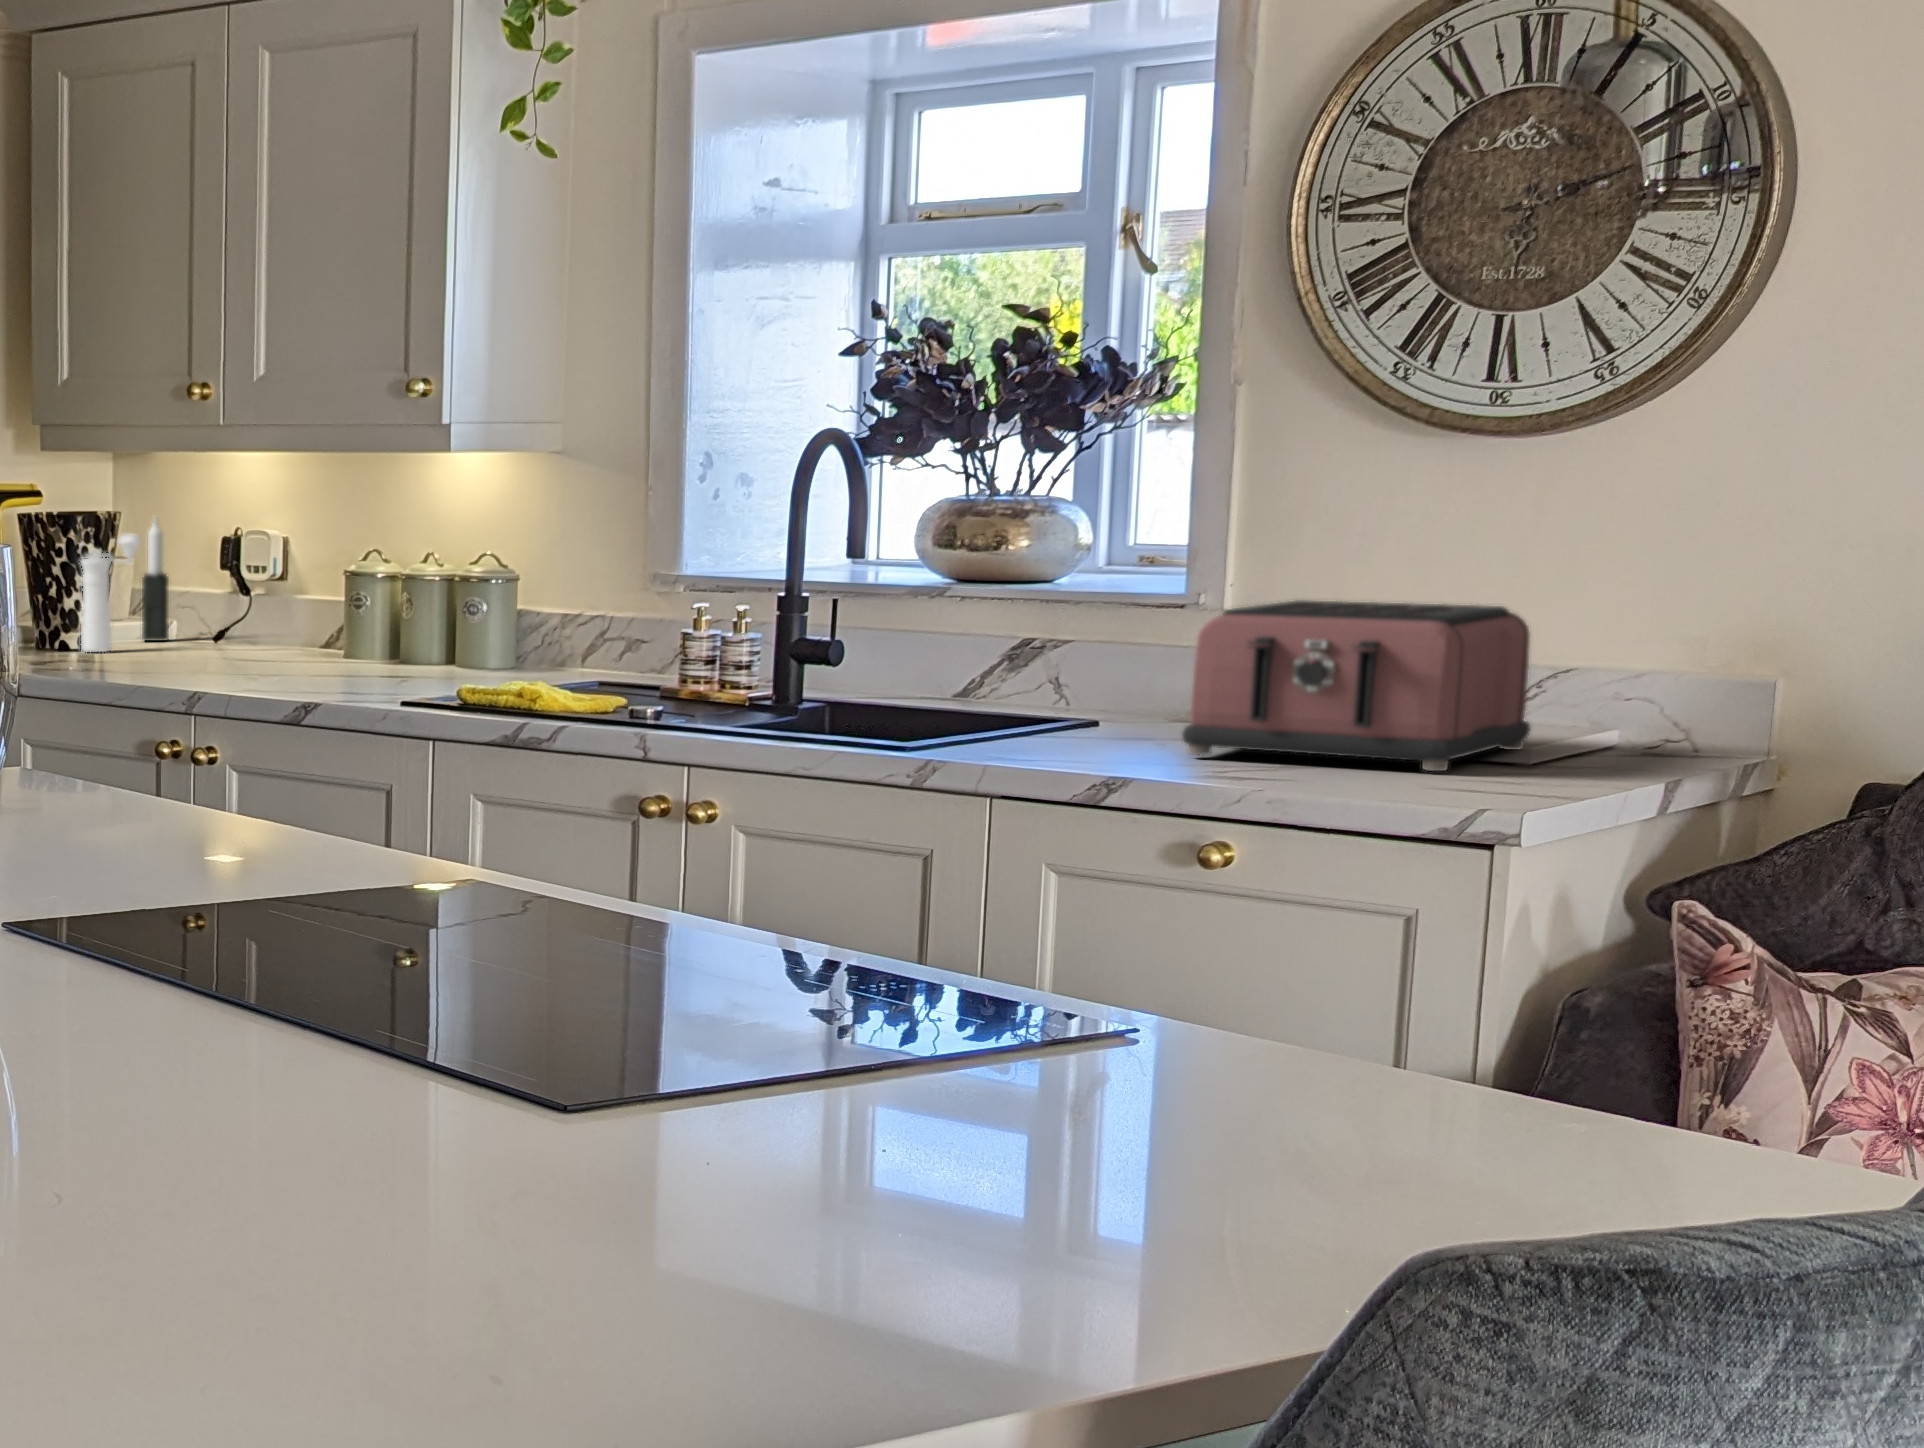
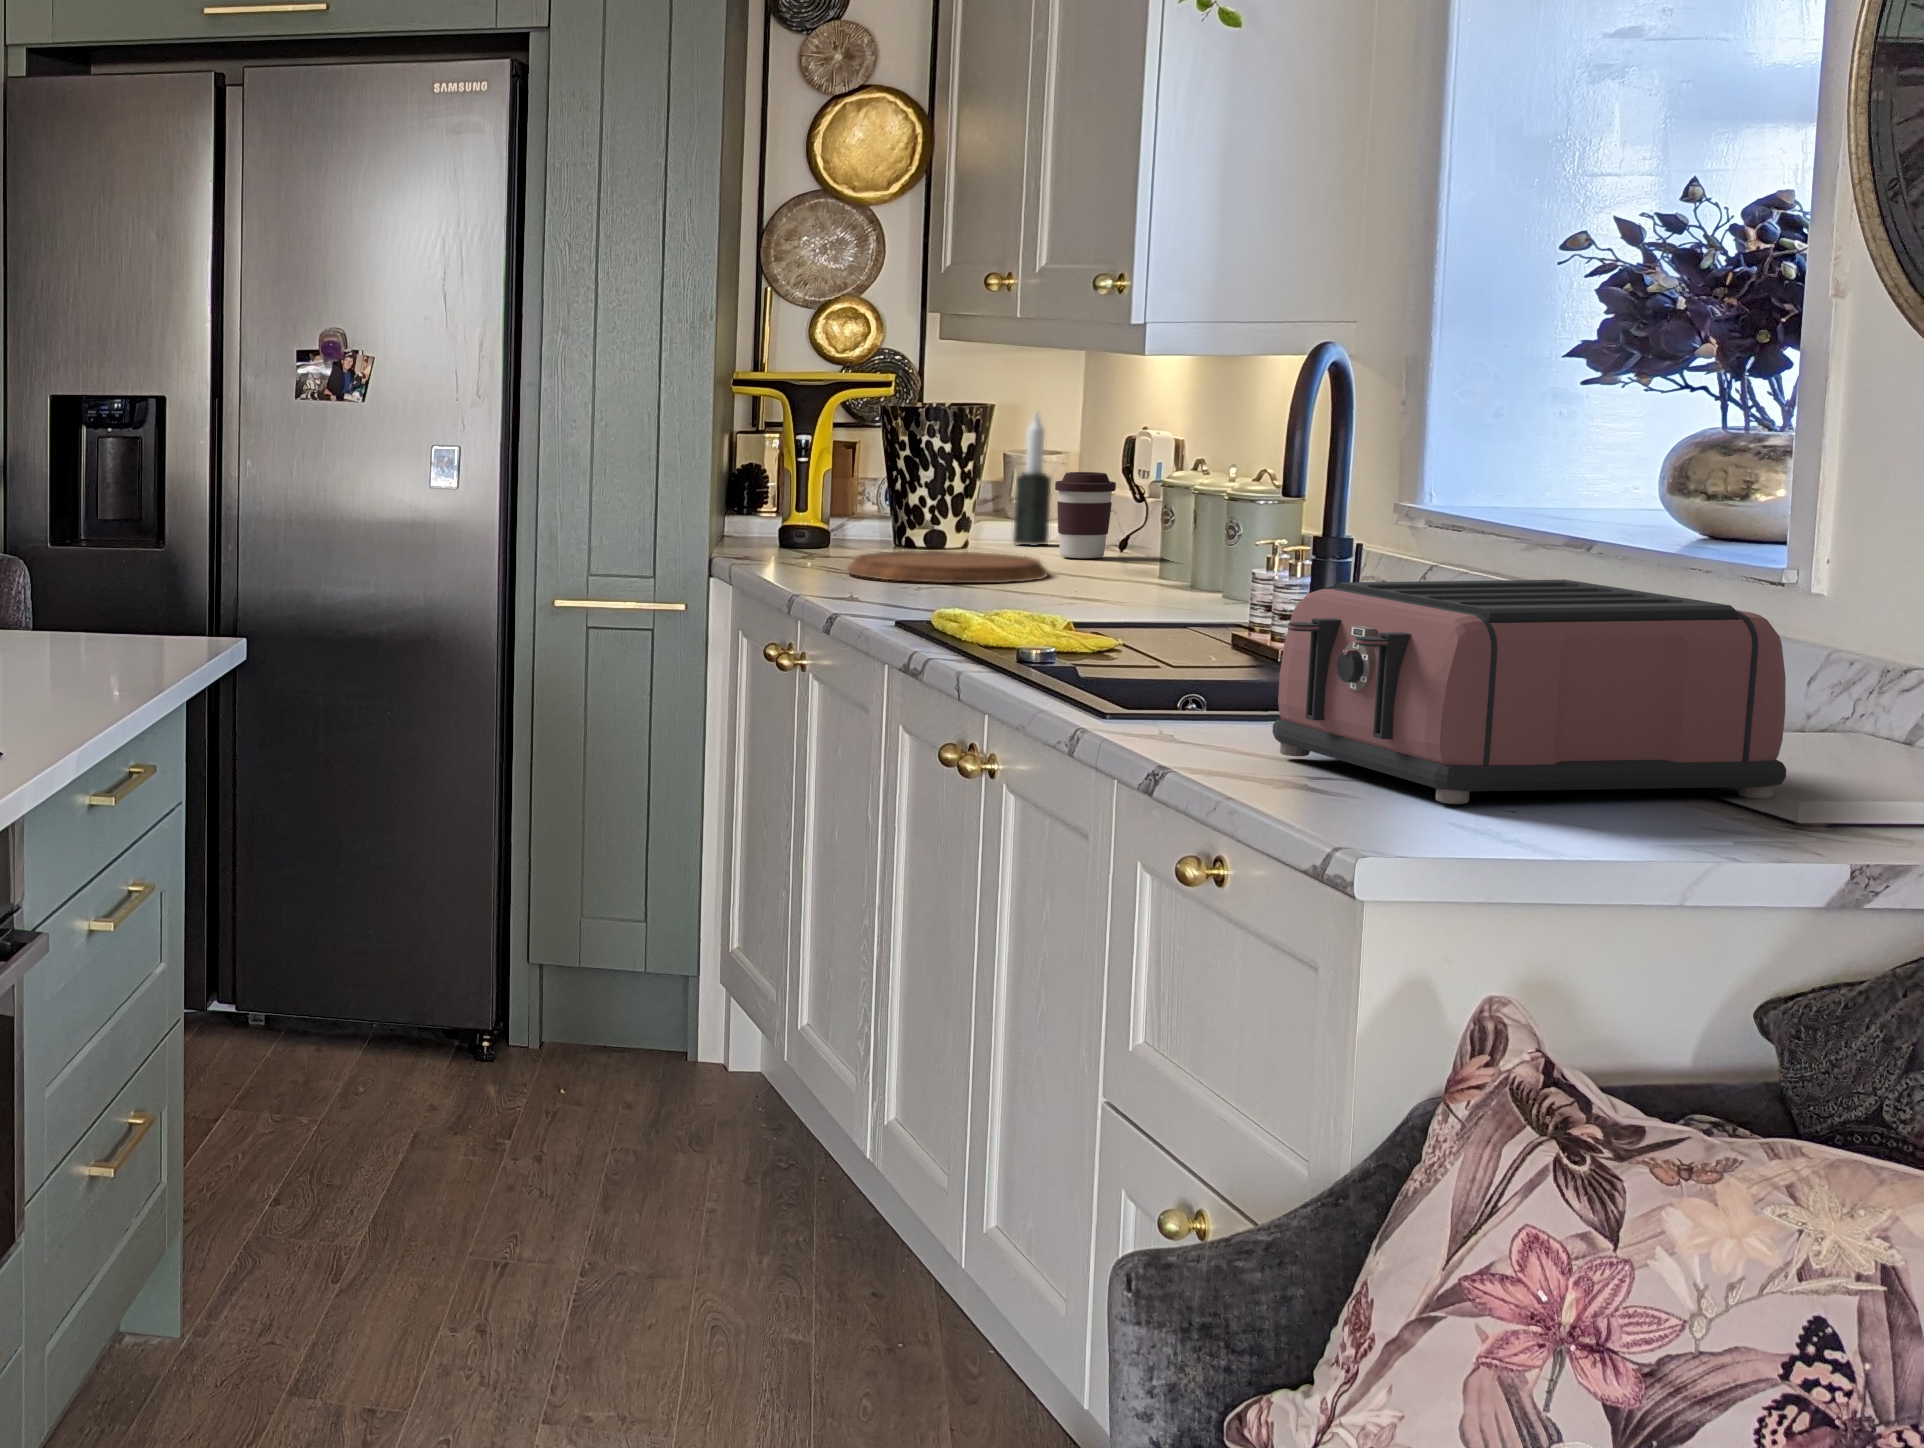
pepper mill: present [81,535,141,652] -> none [895,431,988,552]
coffee cup: none [226,568,277,647] -> present [1055,472,1116,558]
cutting board: none [139,645,316,672] -> present [847,551,1048,583]

